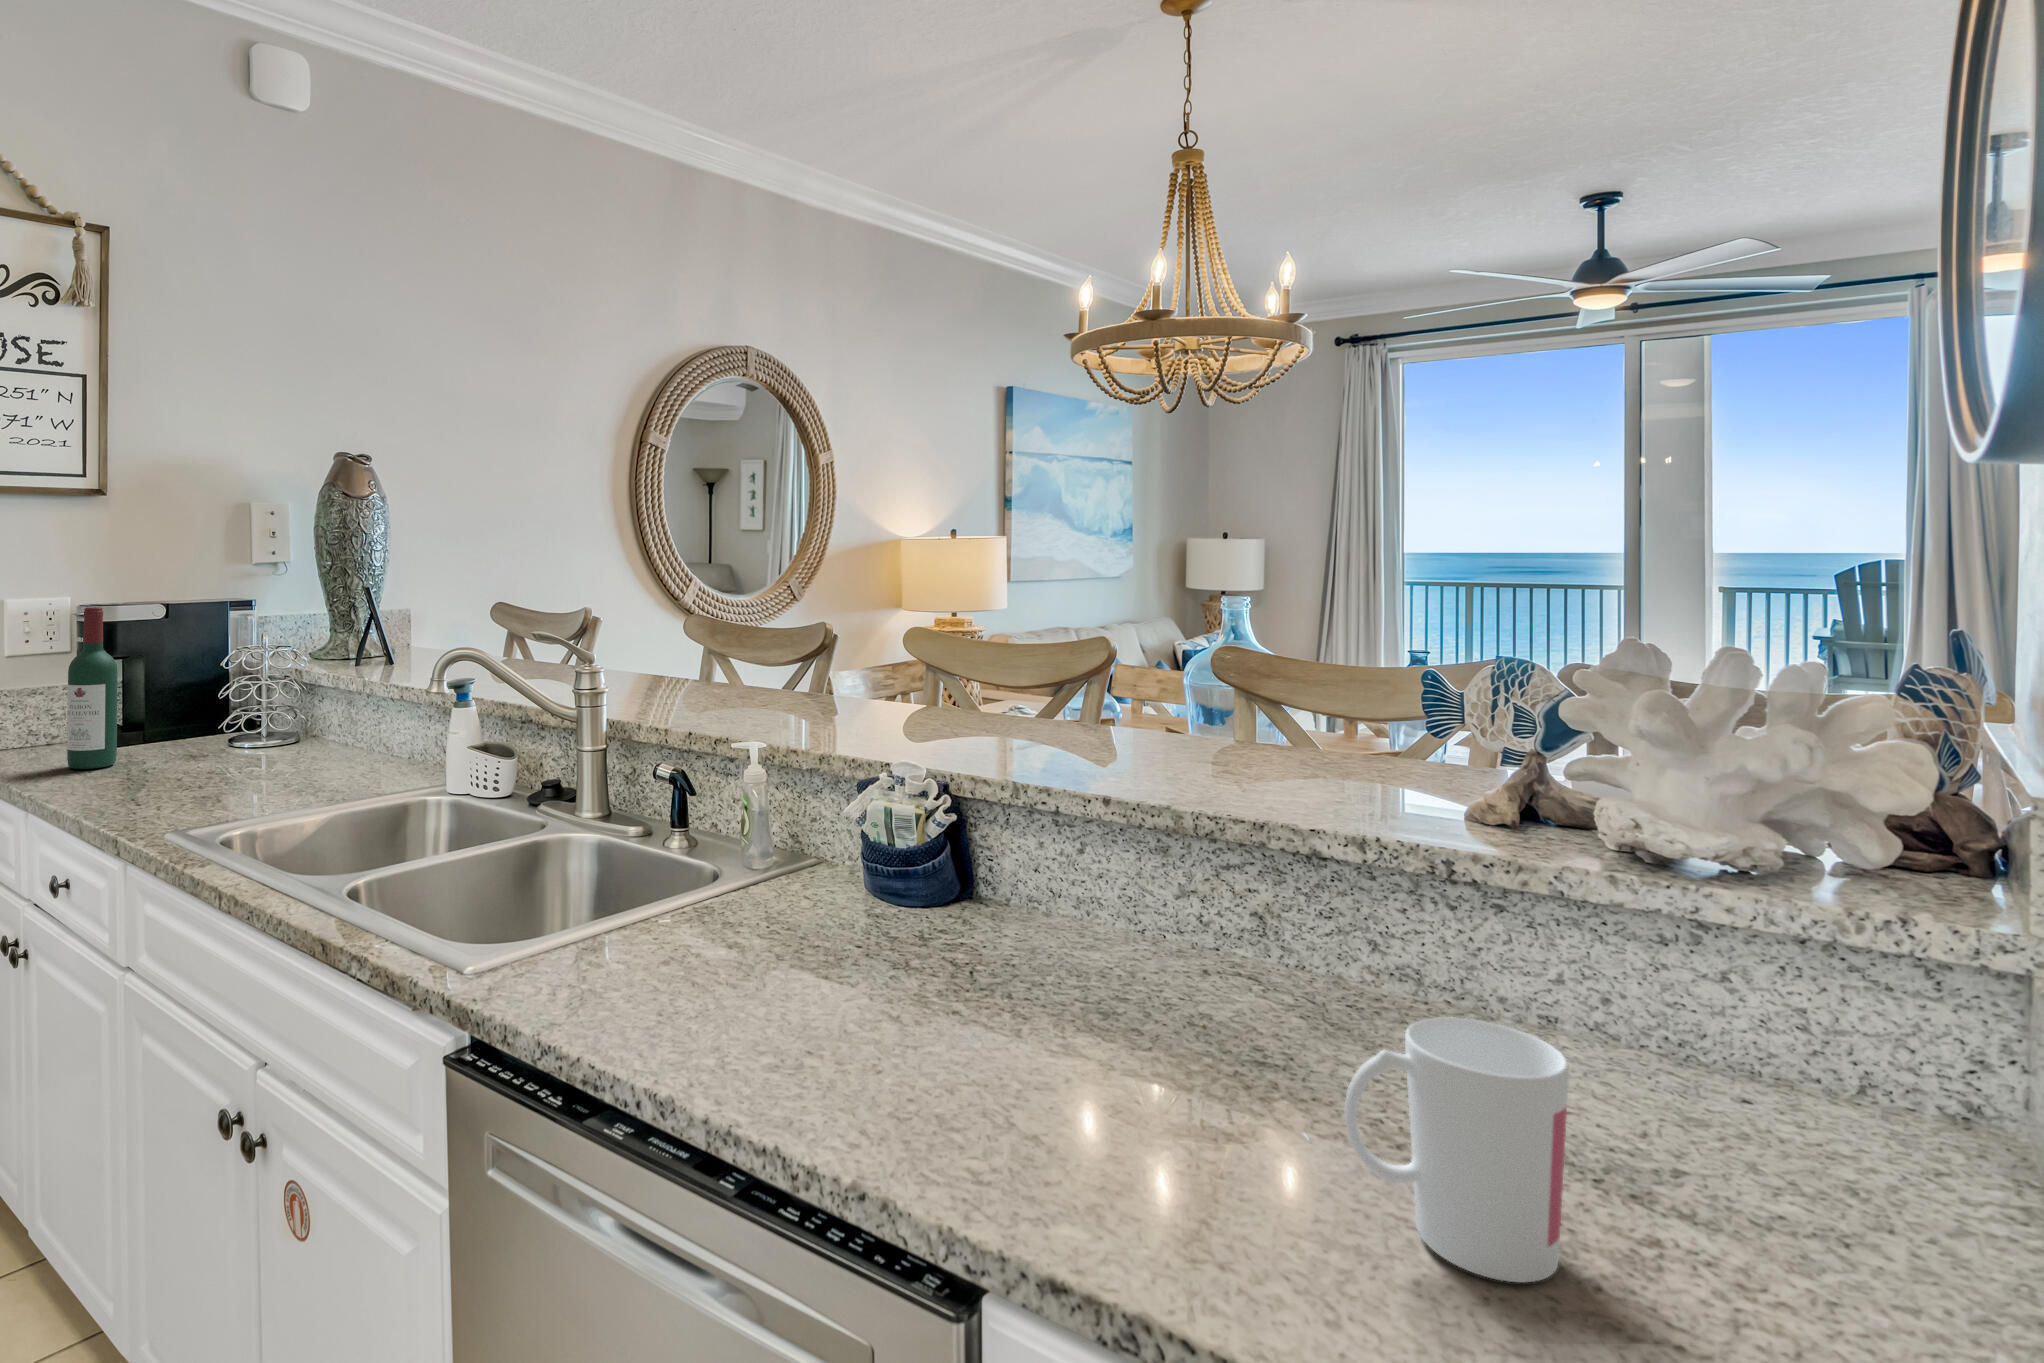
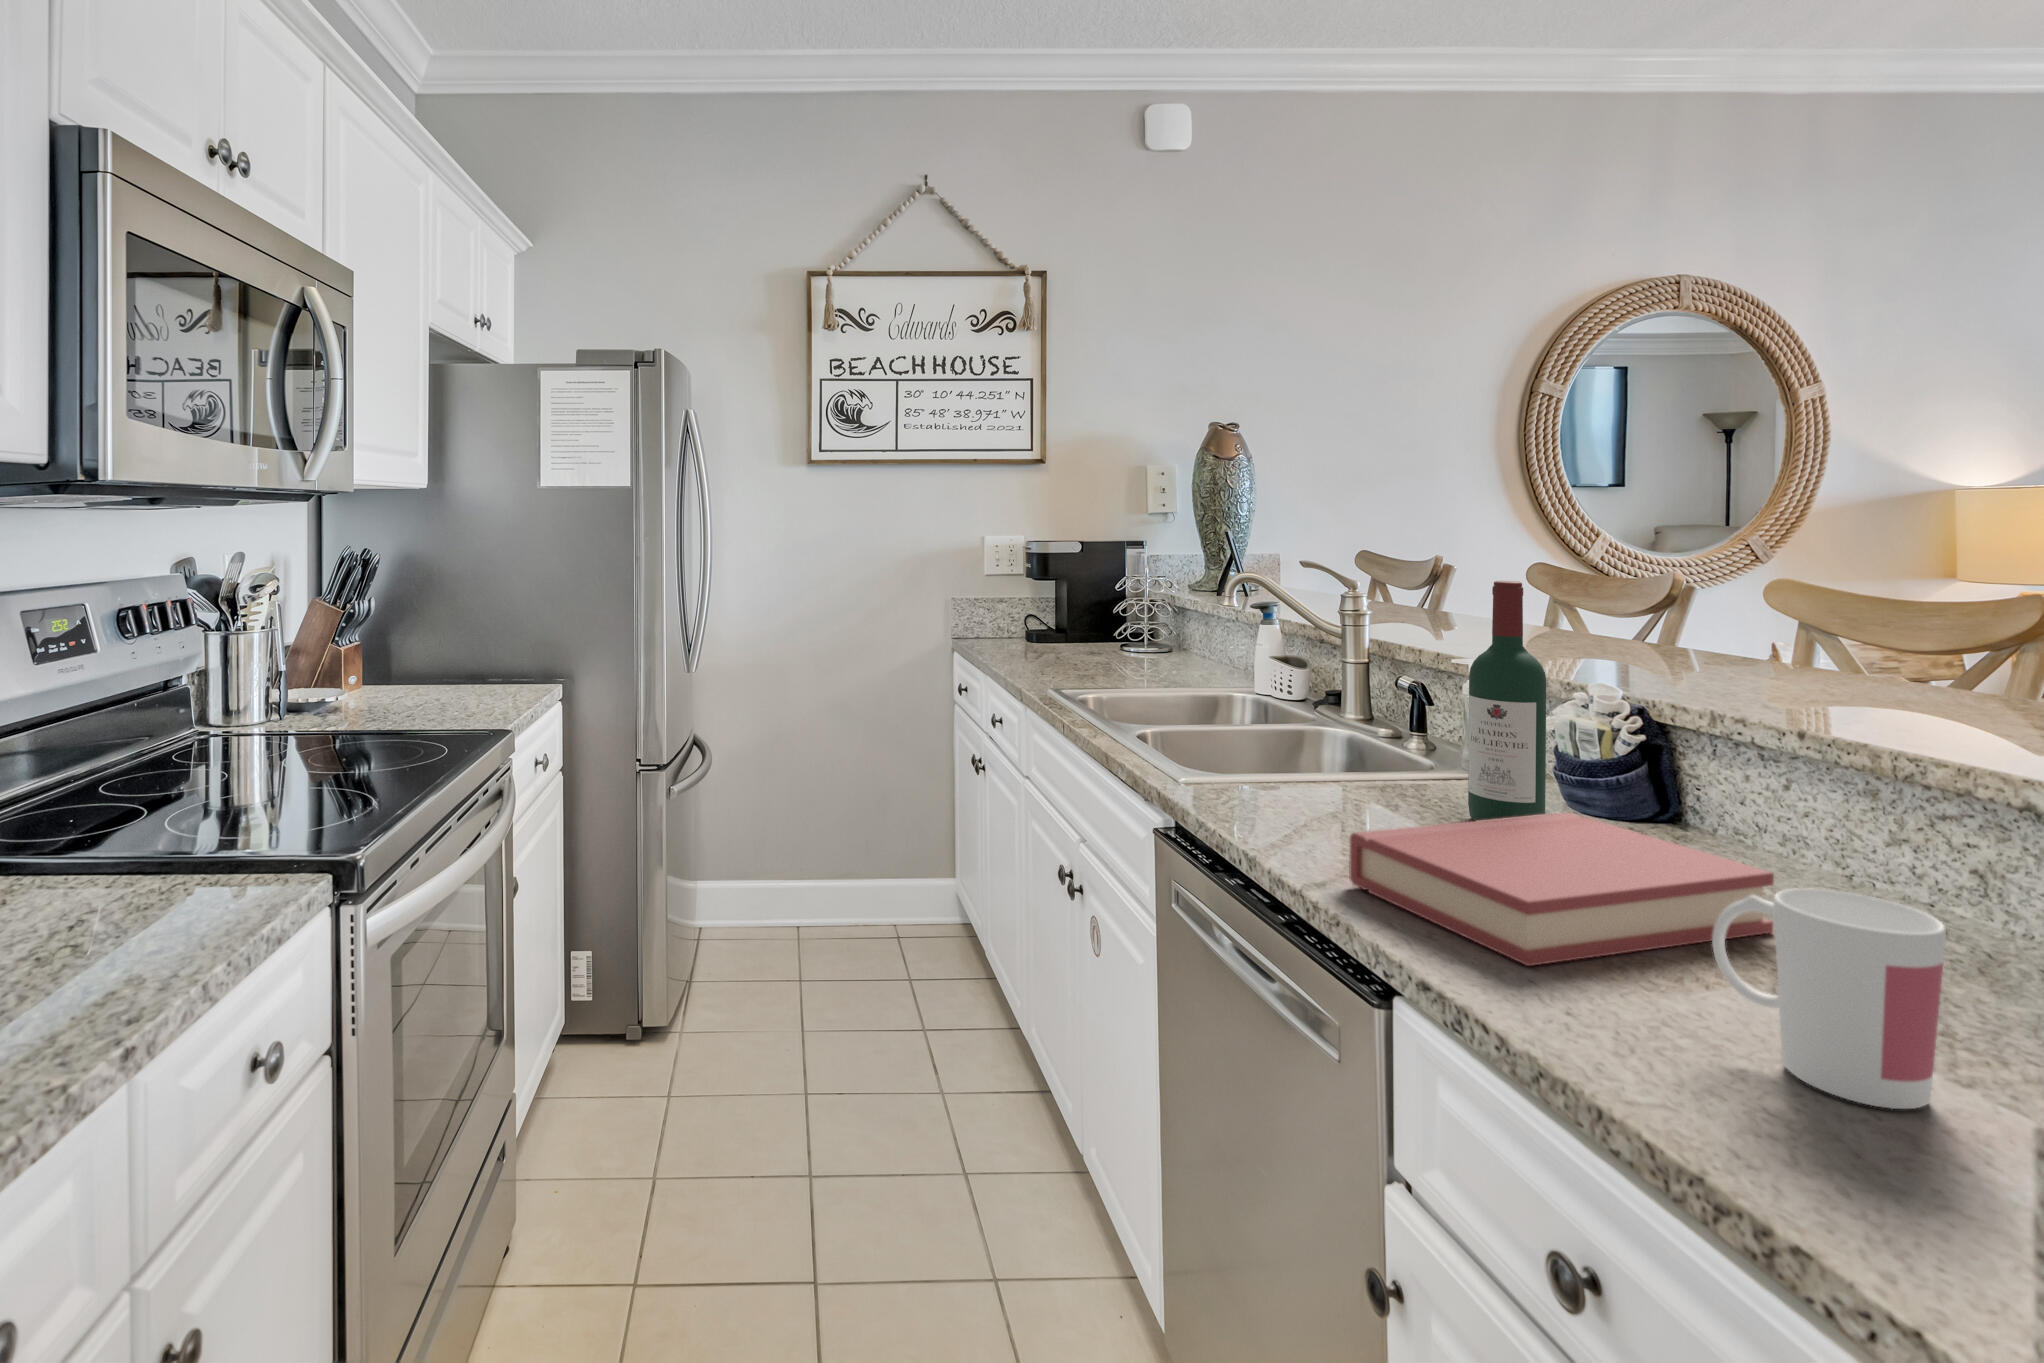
wine bottle: present [67,607,117,769] -> present [1468,581,1546,821]
hardback book: none [830,929,1190,1195] -> present [1349,813,1774,966]

